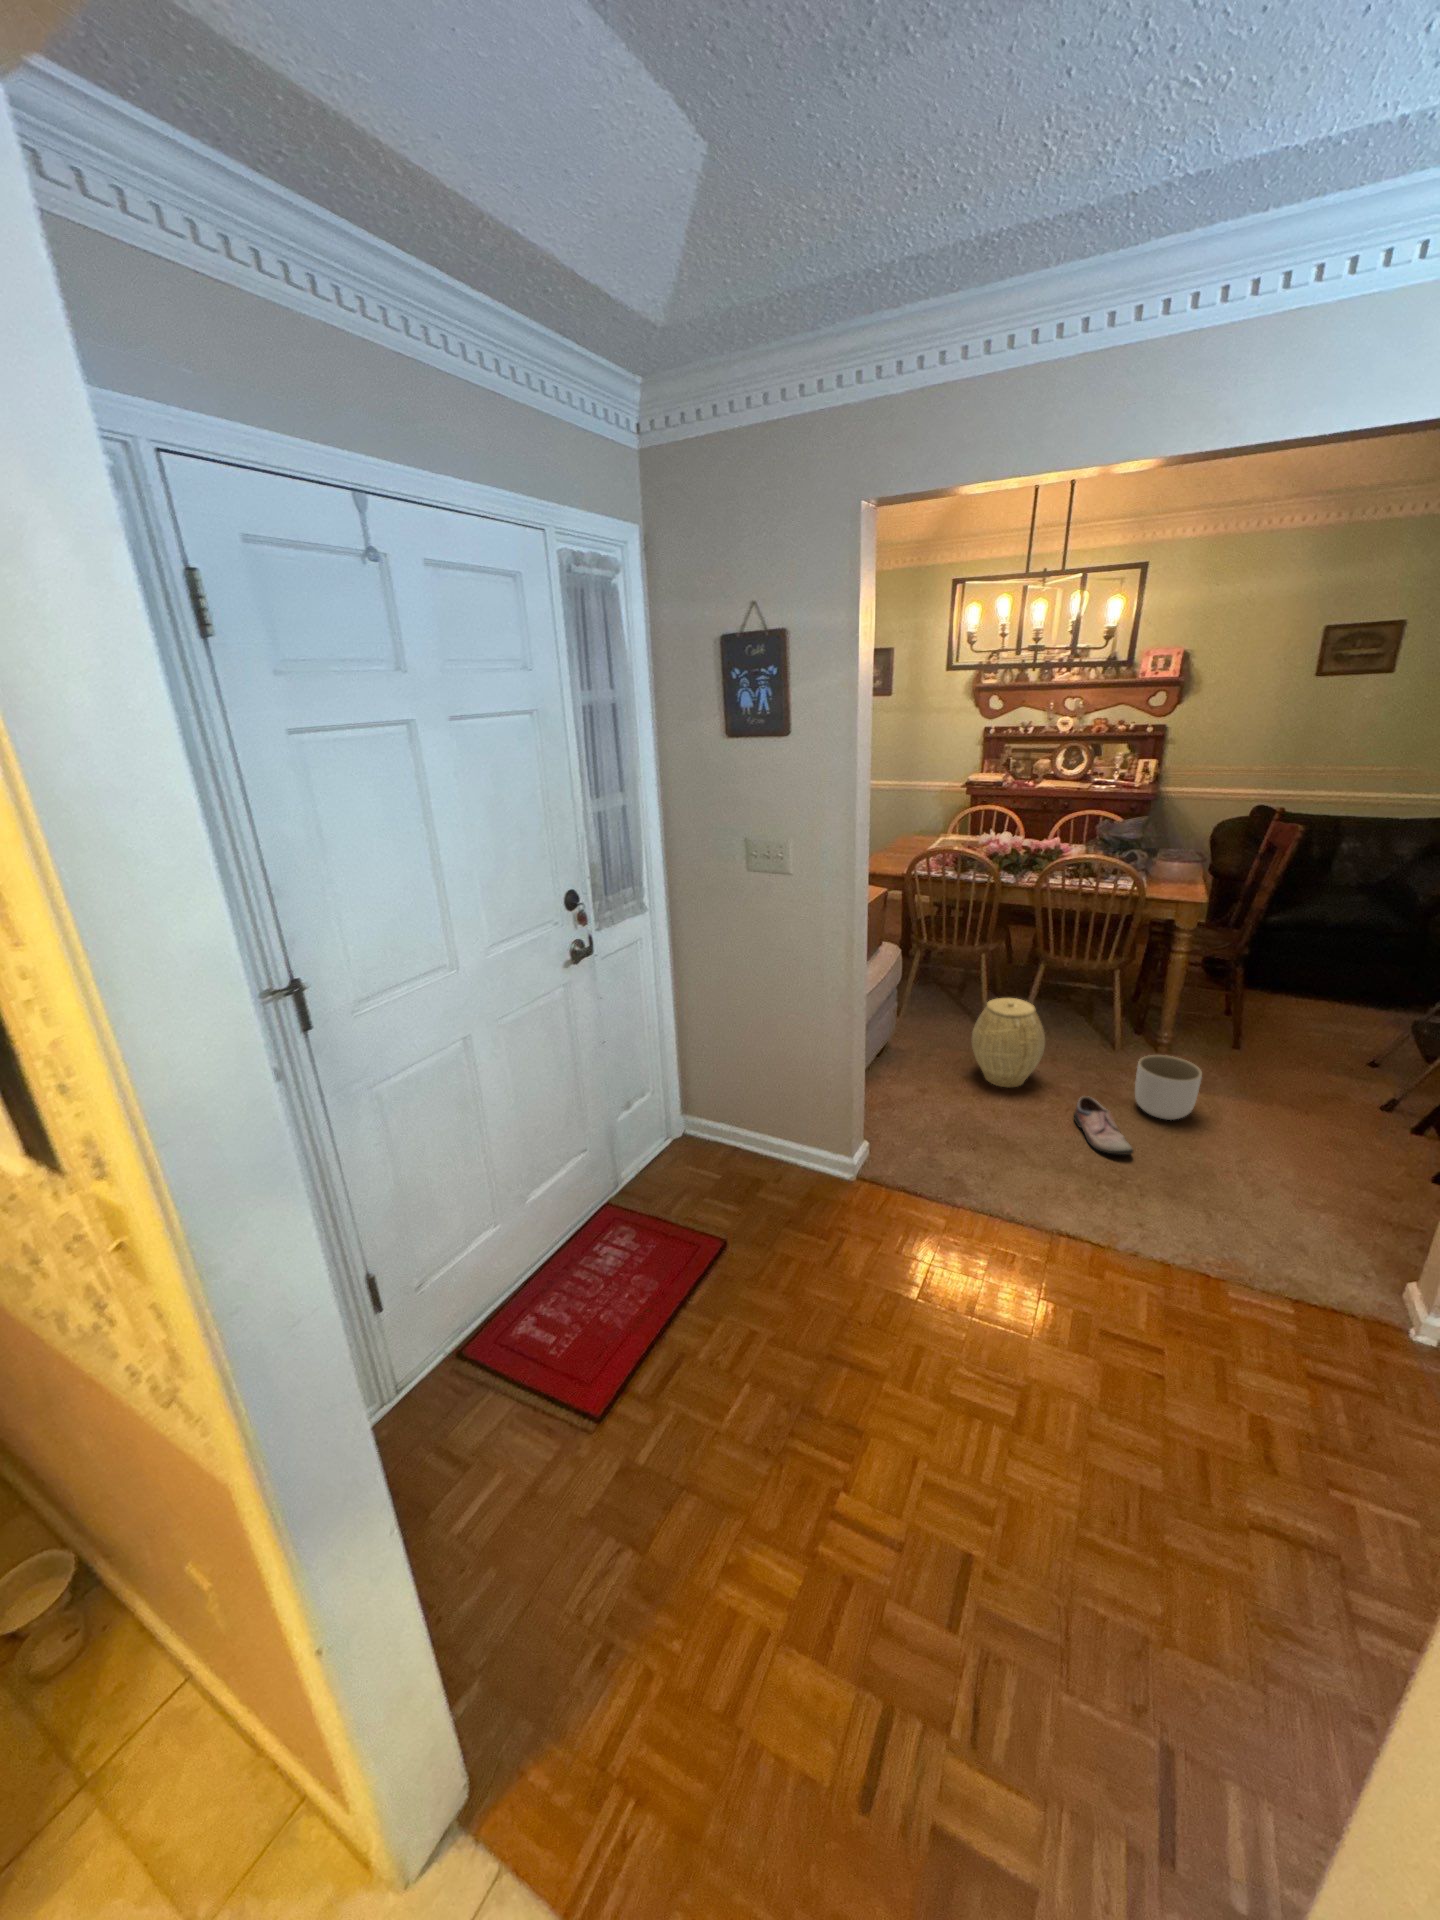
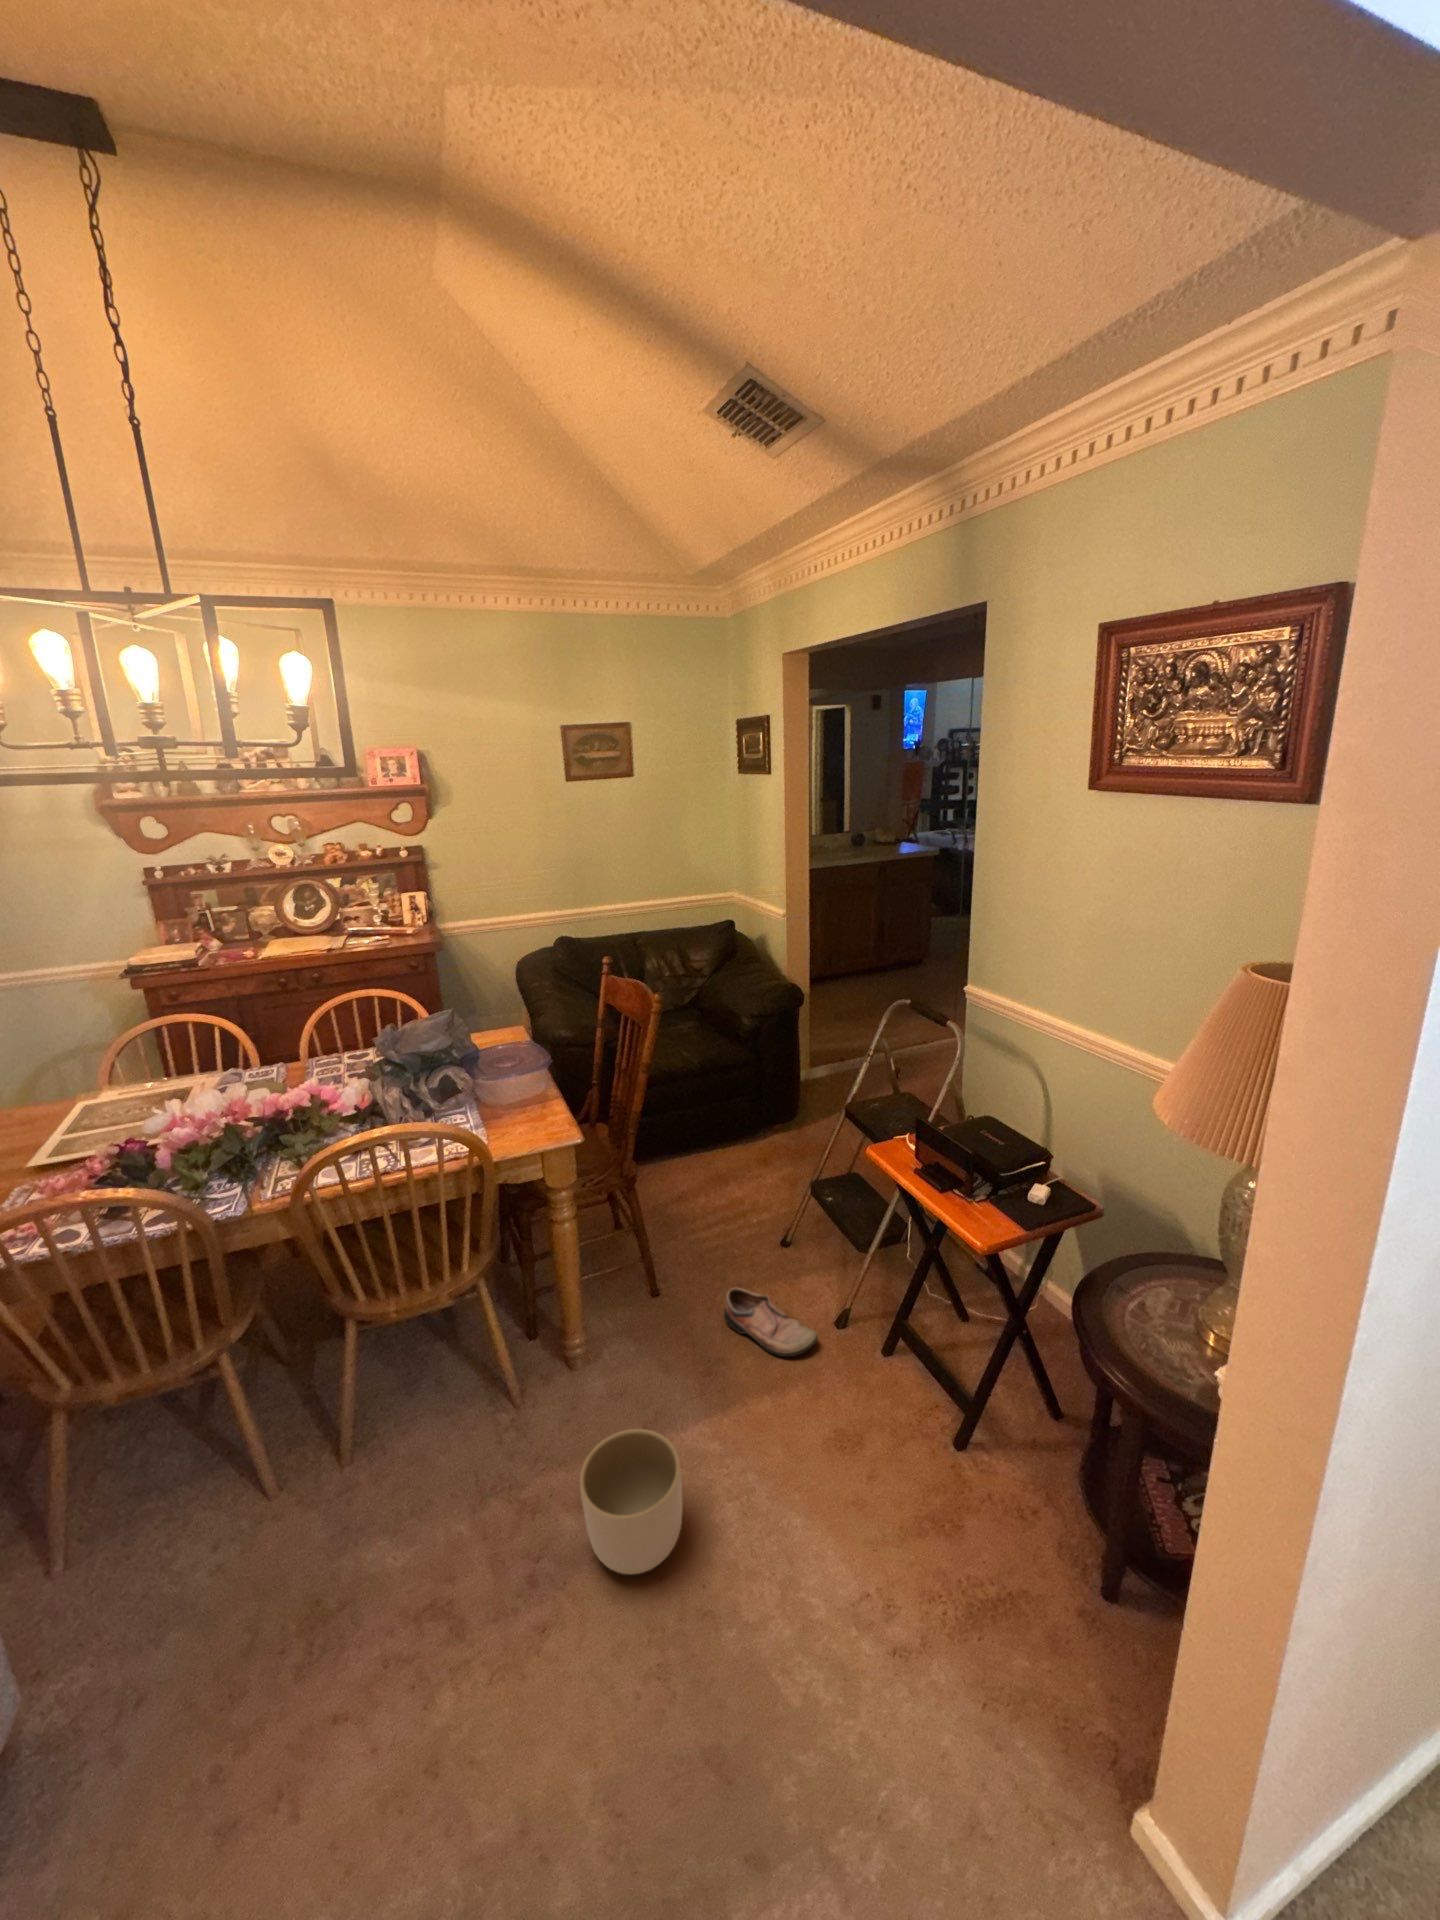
woven basket: present [972,998,1045,1087] -> none [231,1480,407,1714]
shoe: present [1074,1096,1133,1155] -> present [724,1288,818,1357]

